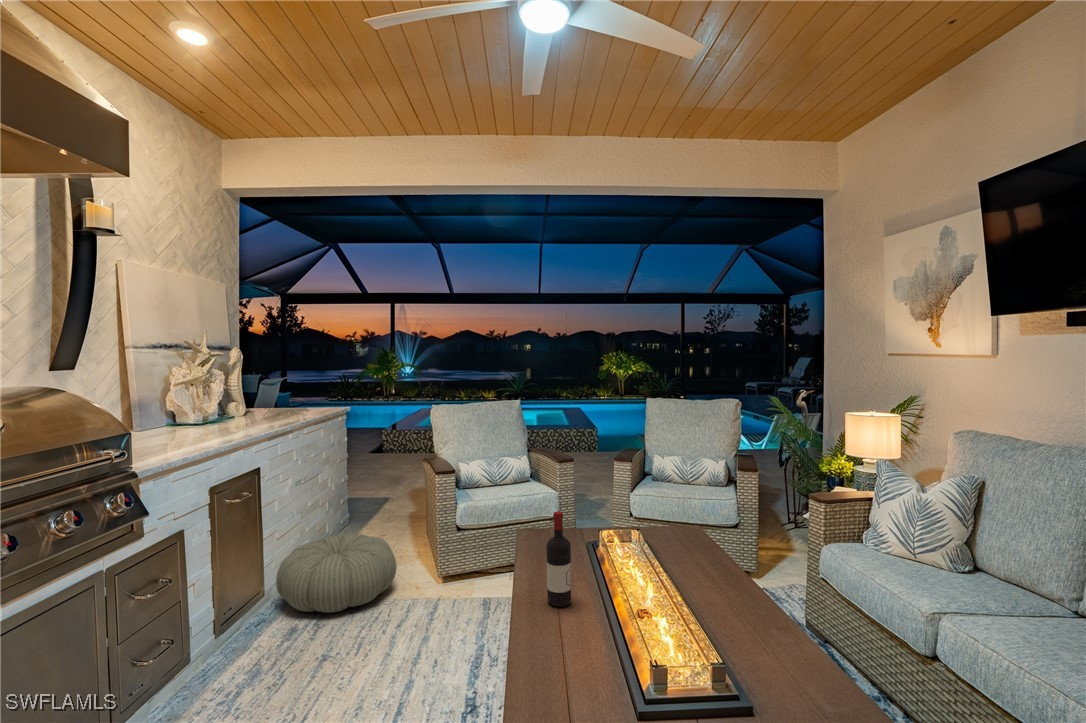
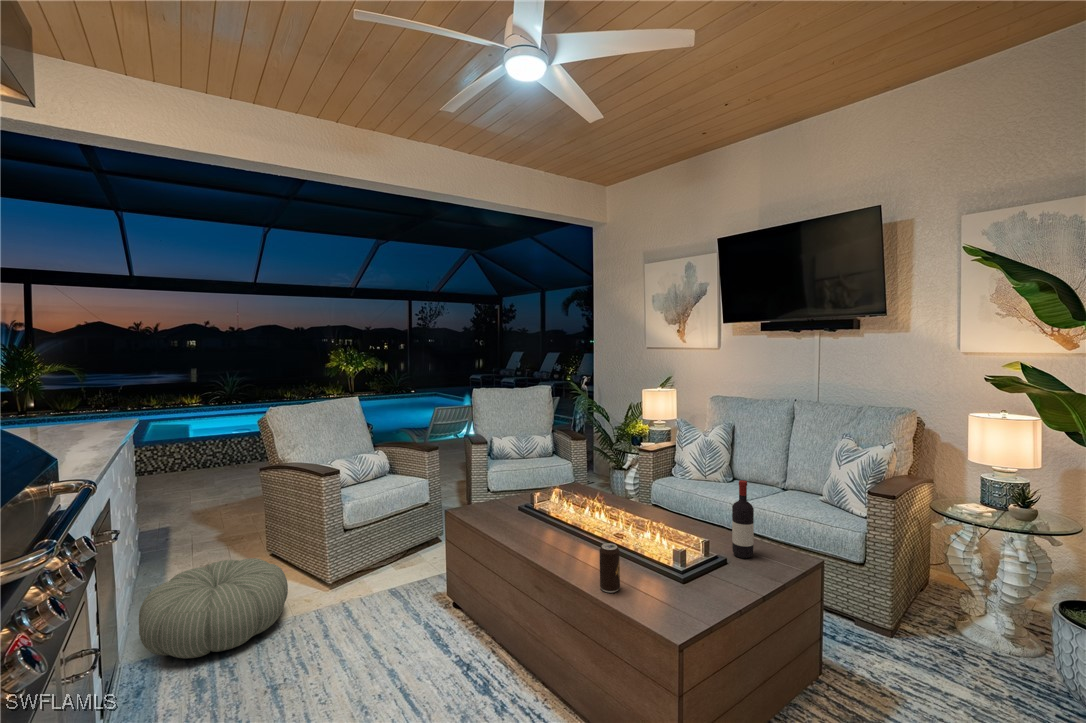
wine bottle: present [546,511,571,607] -> present [732,480,754,558]
beverage can: none [539,607,566,675] -> present [600,543,620,593]

